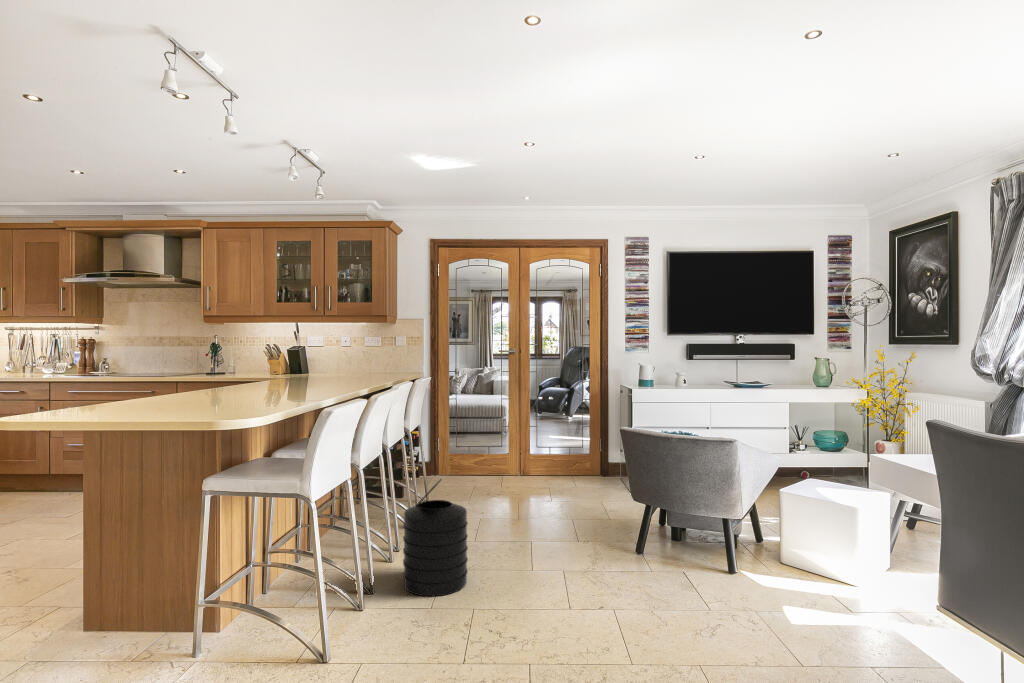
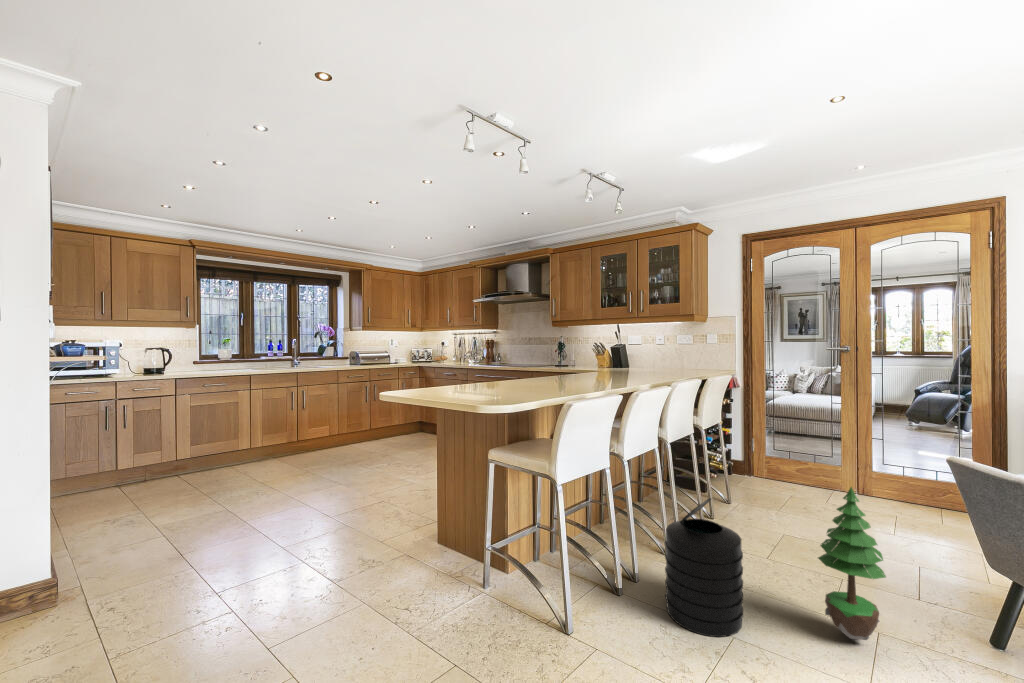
potted tree: none [516,451,558,567] -> present [818,487,886,640]

